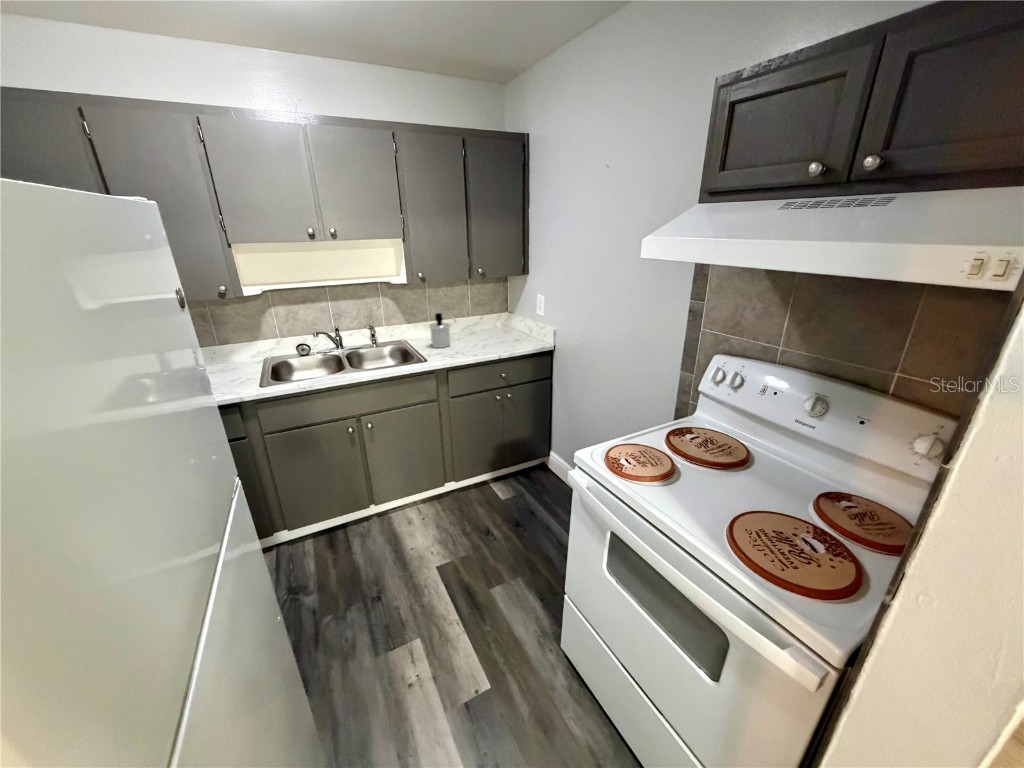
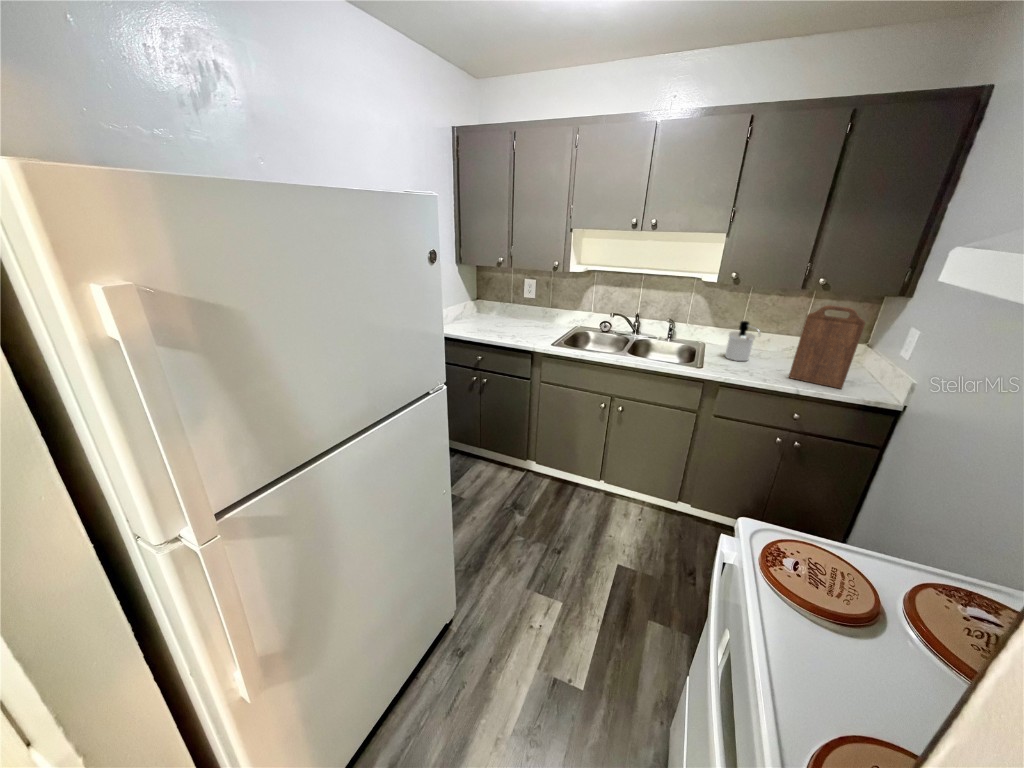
cutting board: none [484,288,519,349] -> present [789,305,865,389]

